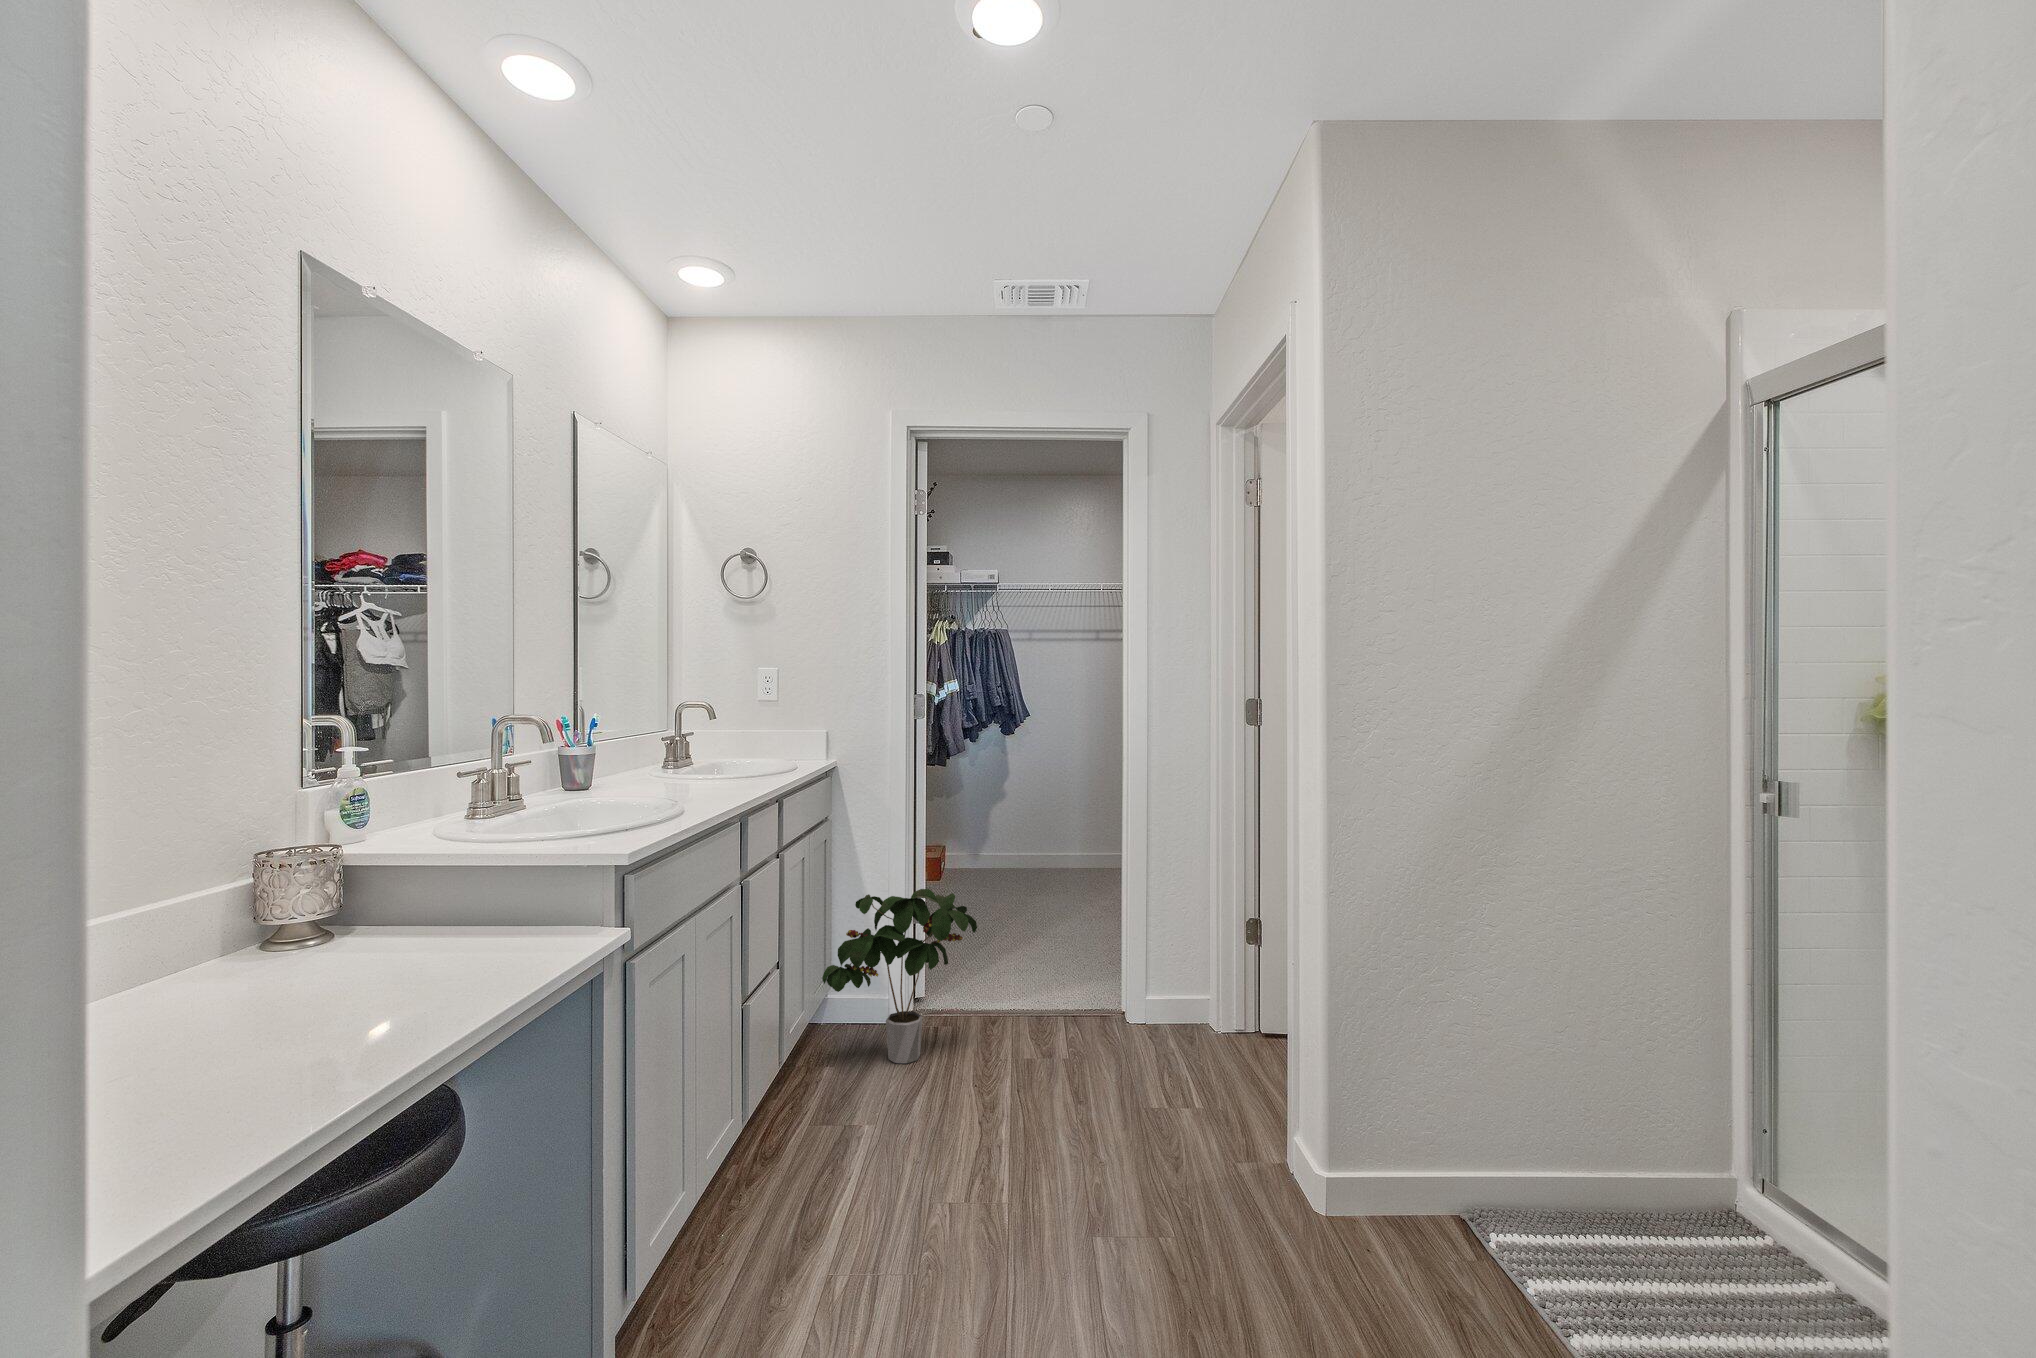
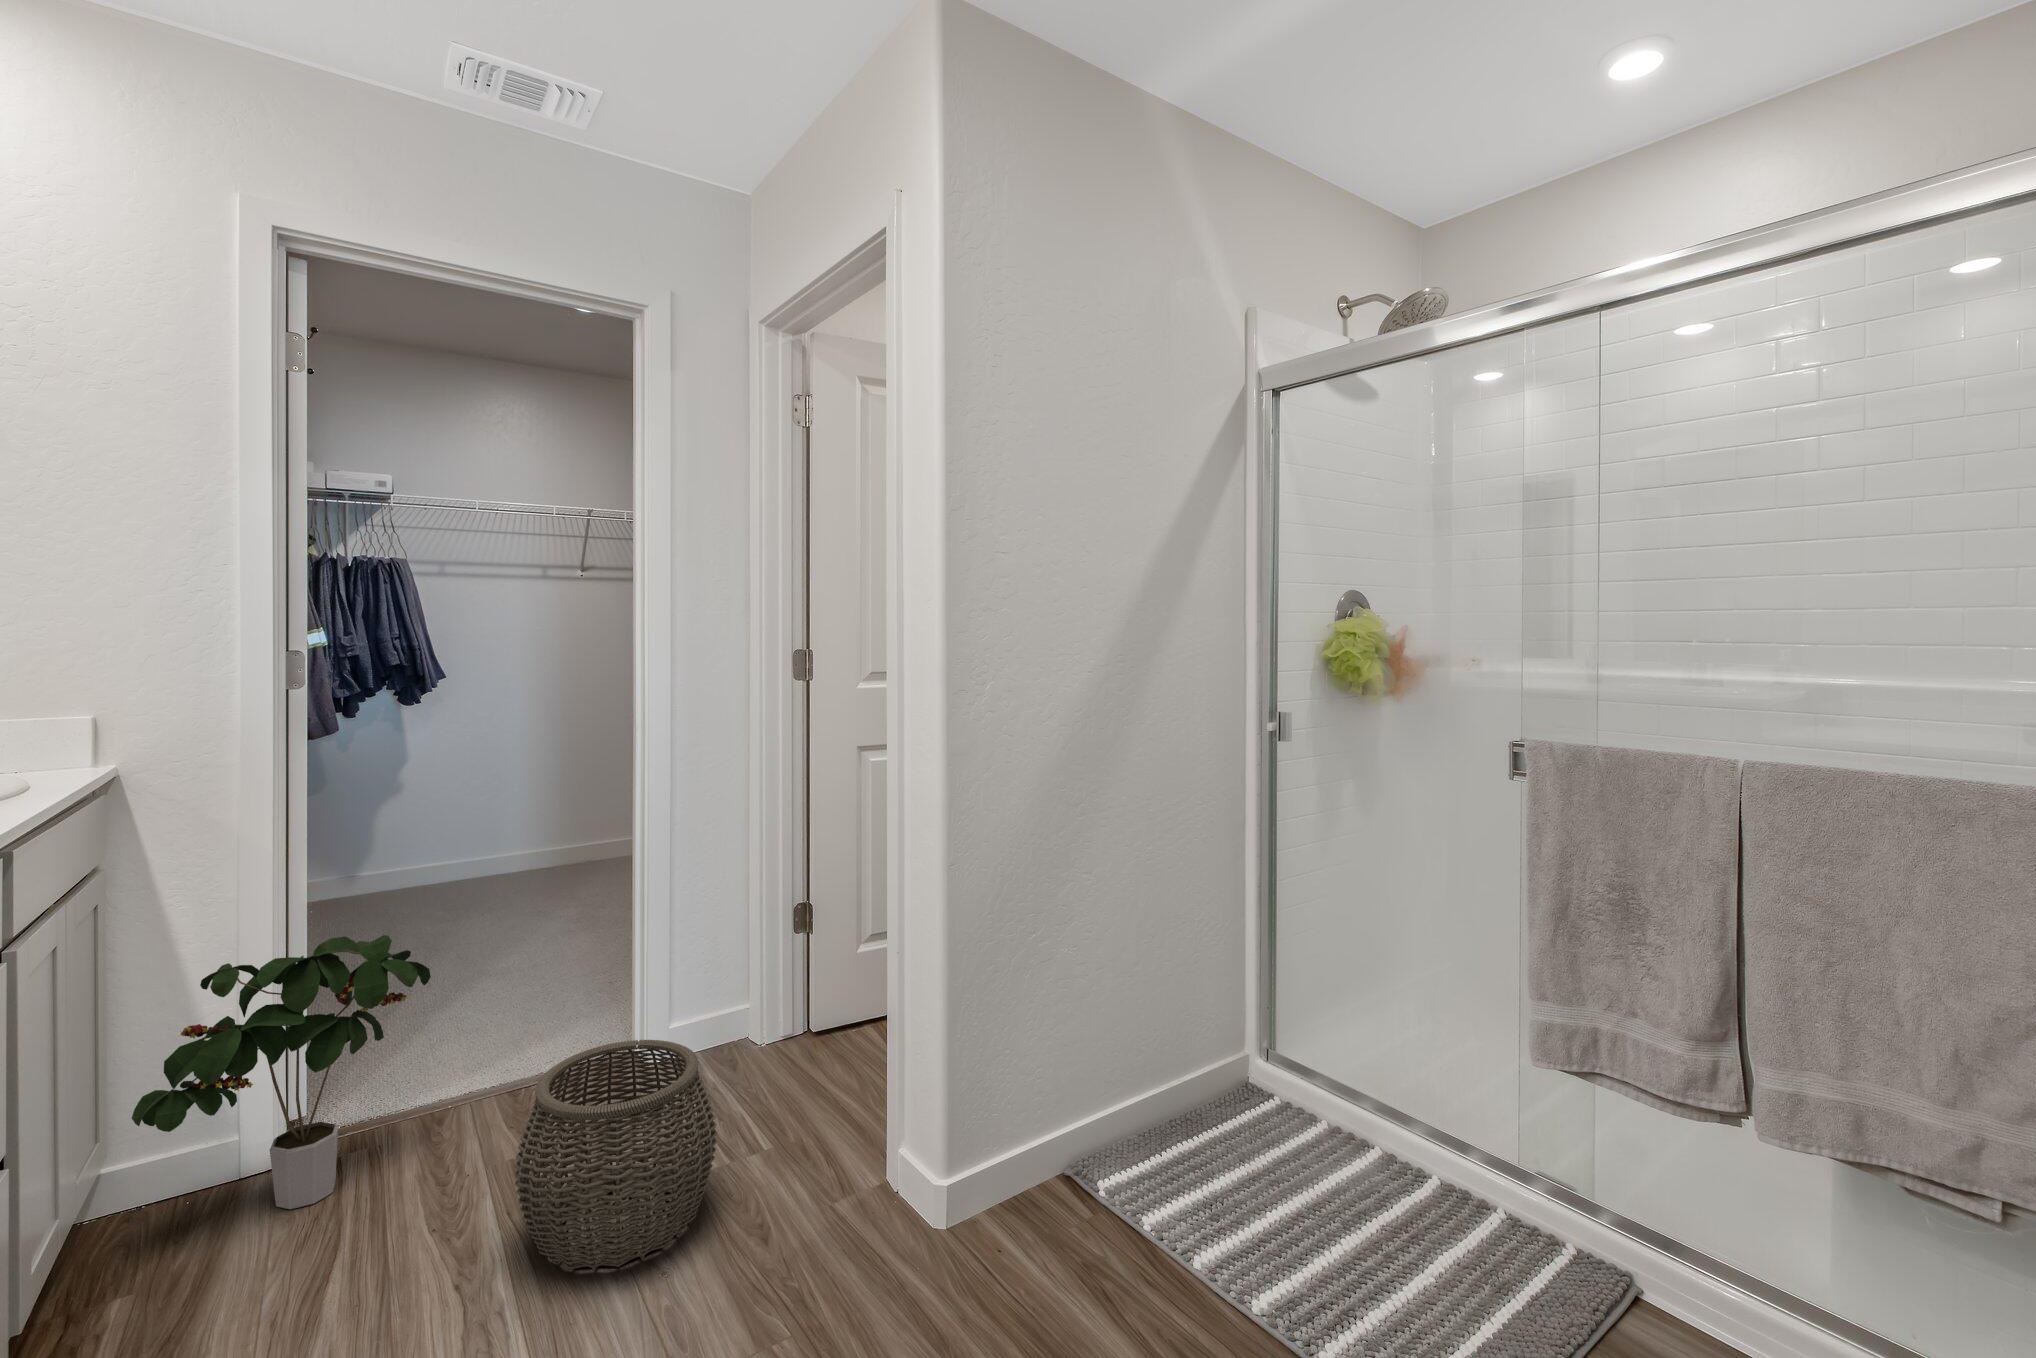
woven basket: none [1005,996,1145,1159] -> present [514,1040,717,1271]

